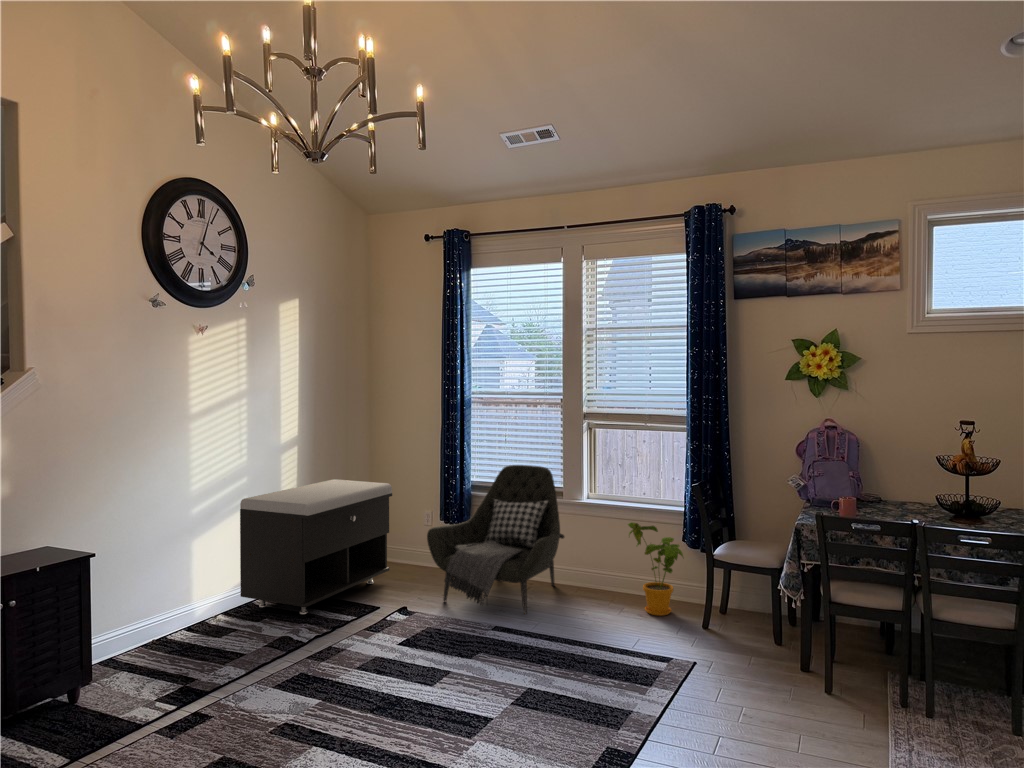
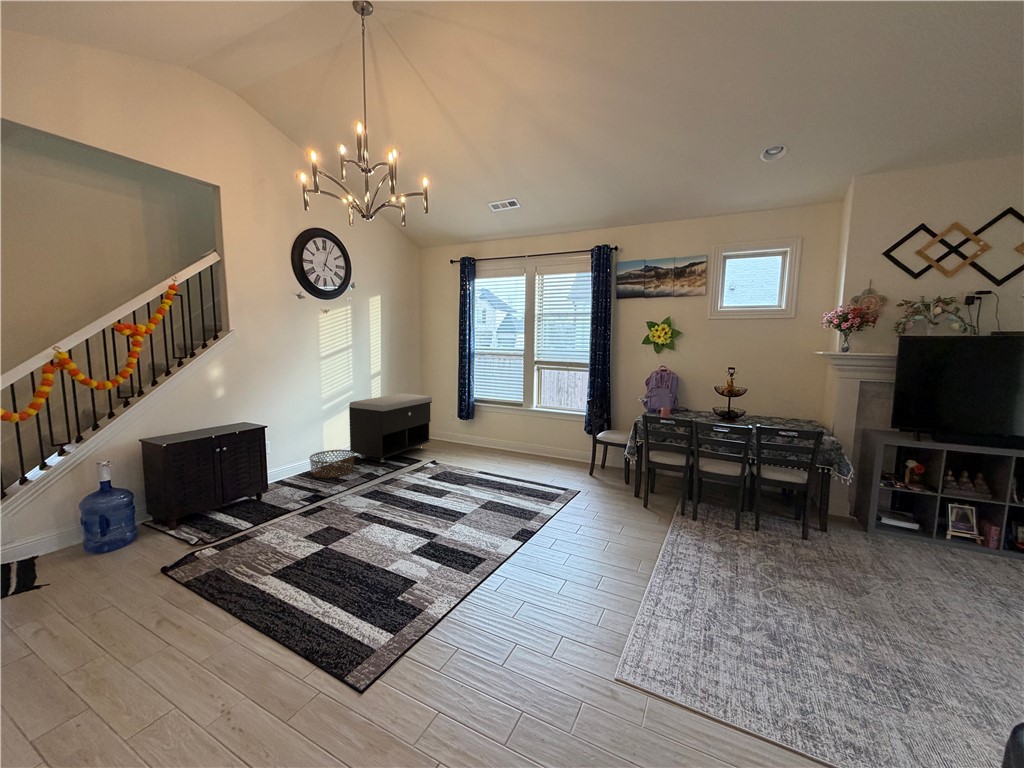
armchair: present [427,465,564,614] -> none [448,388,521,465]
house plant: present [628,522,683,616] -> none [553,419,582,468]
basket: none [167,592,253,651] -> present [310,450,355,478]

